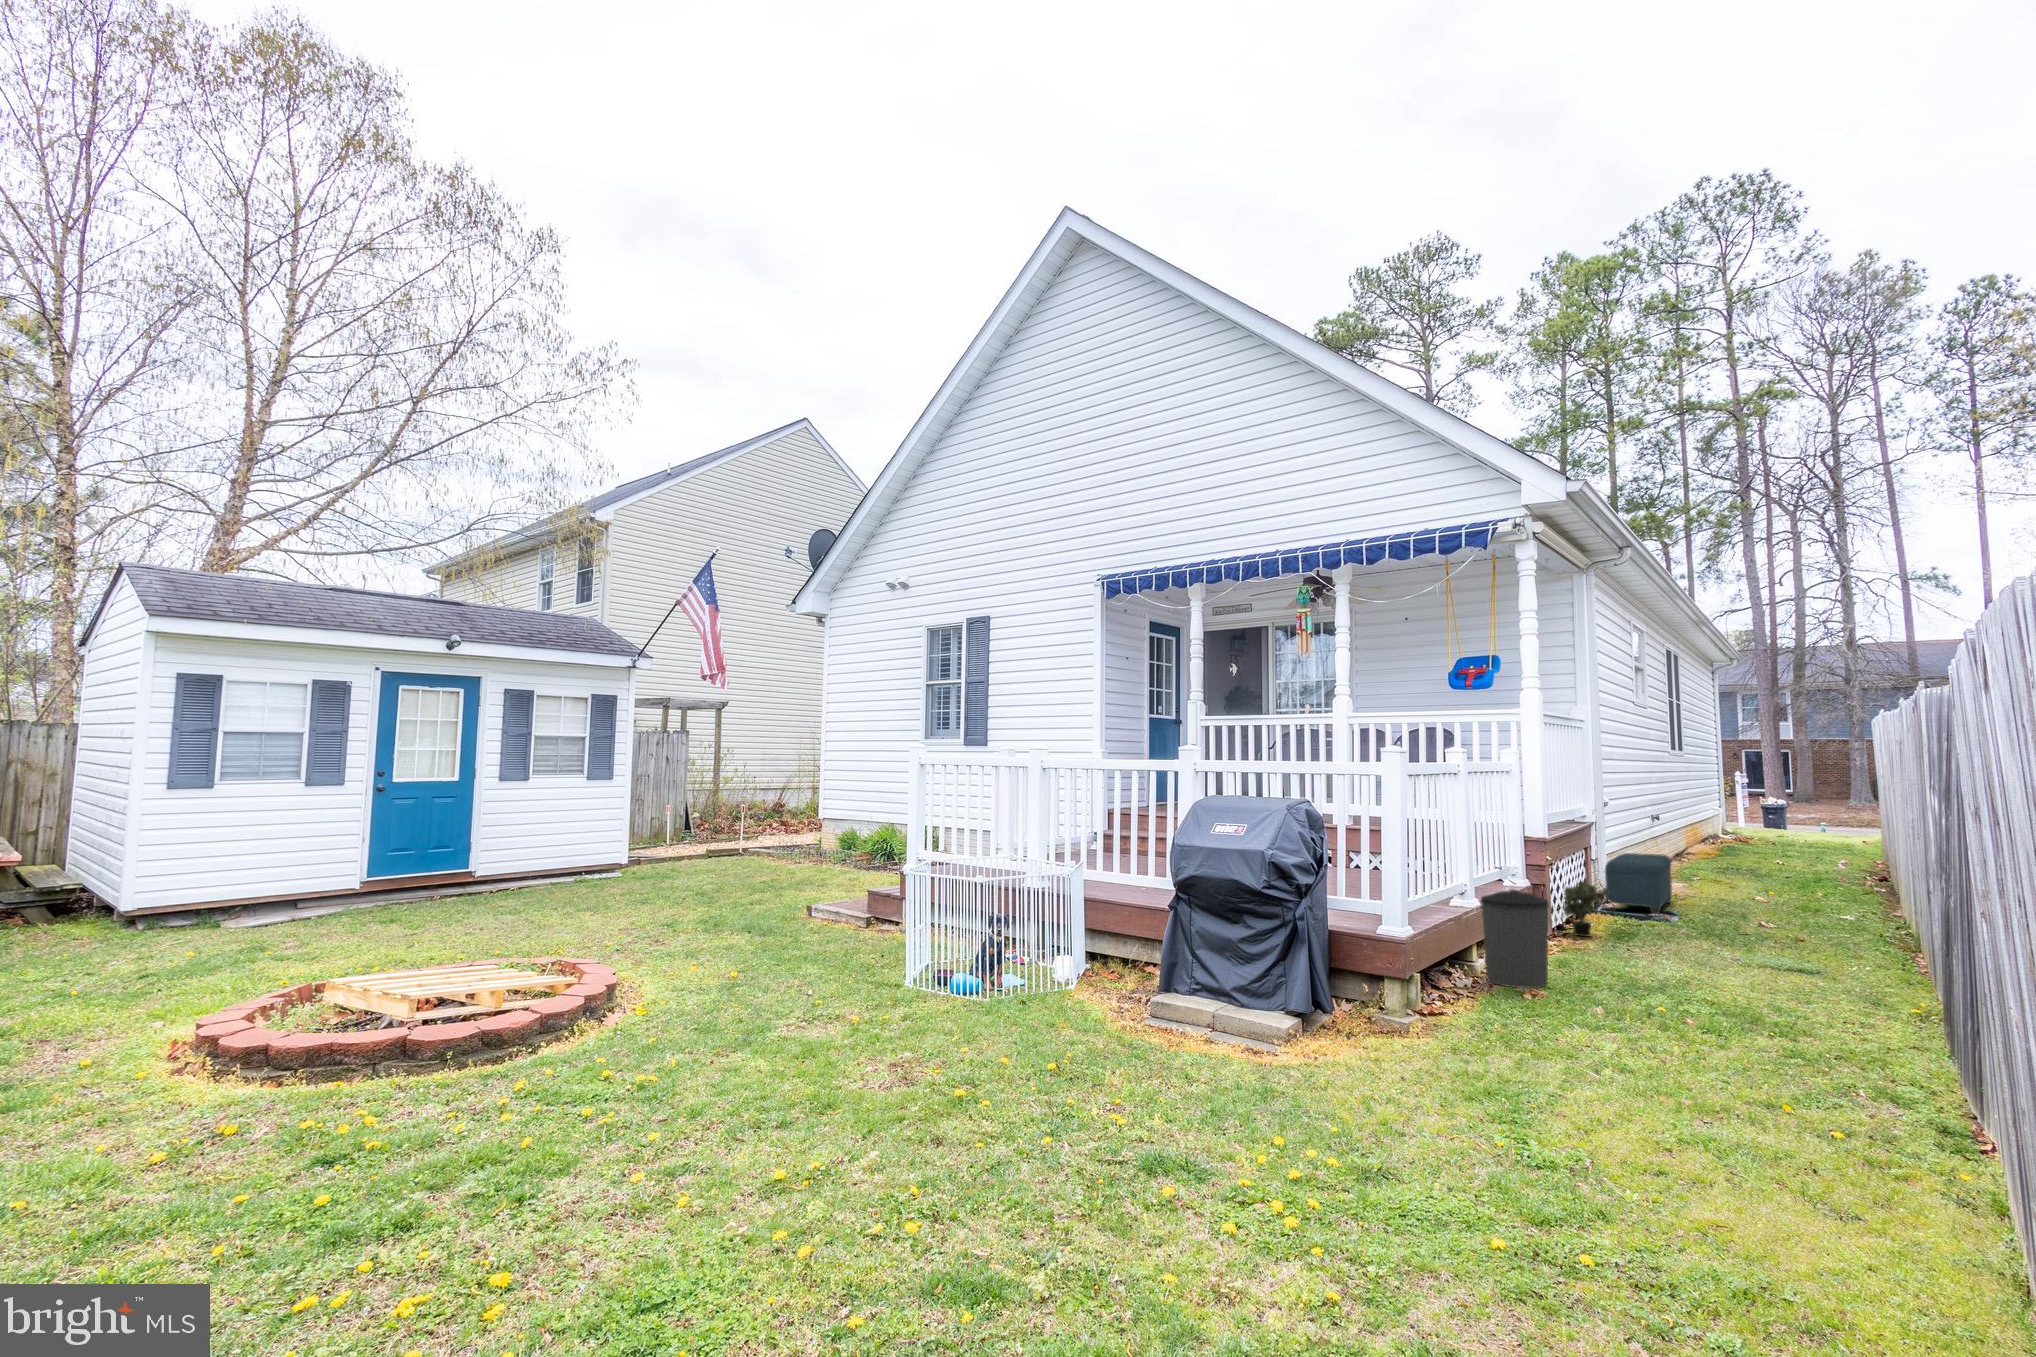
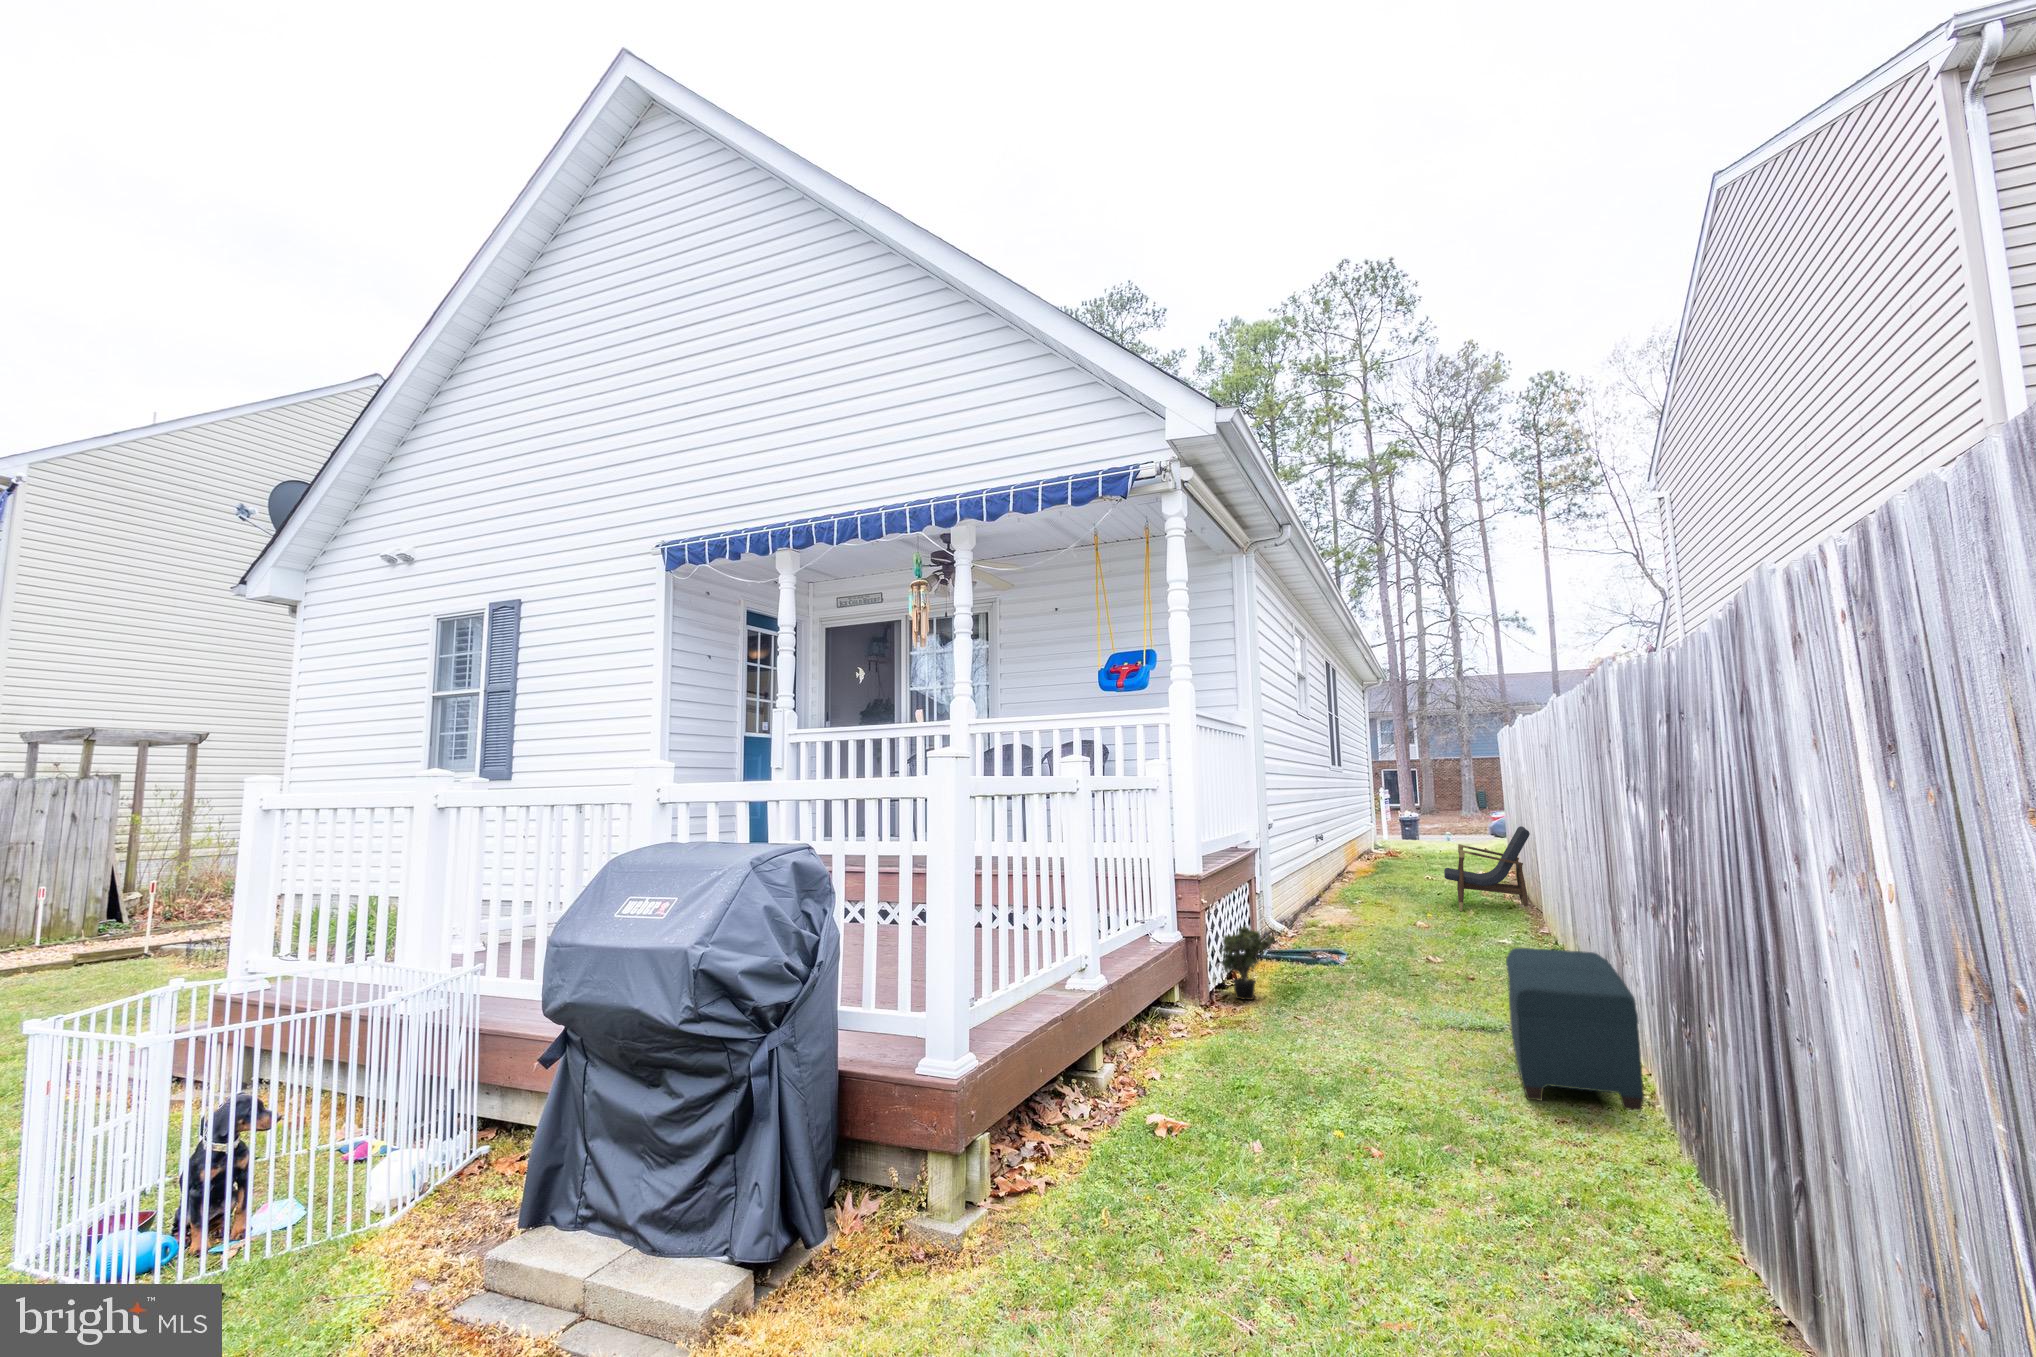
lounge chair: none [1785,815,1877,895] -> present [1444,826,1530,912]
bench: present [1605,853,1672,914] -> present [1506,948,1644,1111]
trash can: present [1481,889,1549,988] -> none [1095,966,1193,1130]

